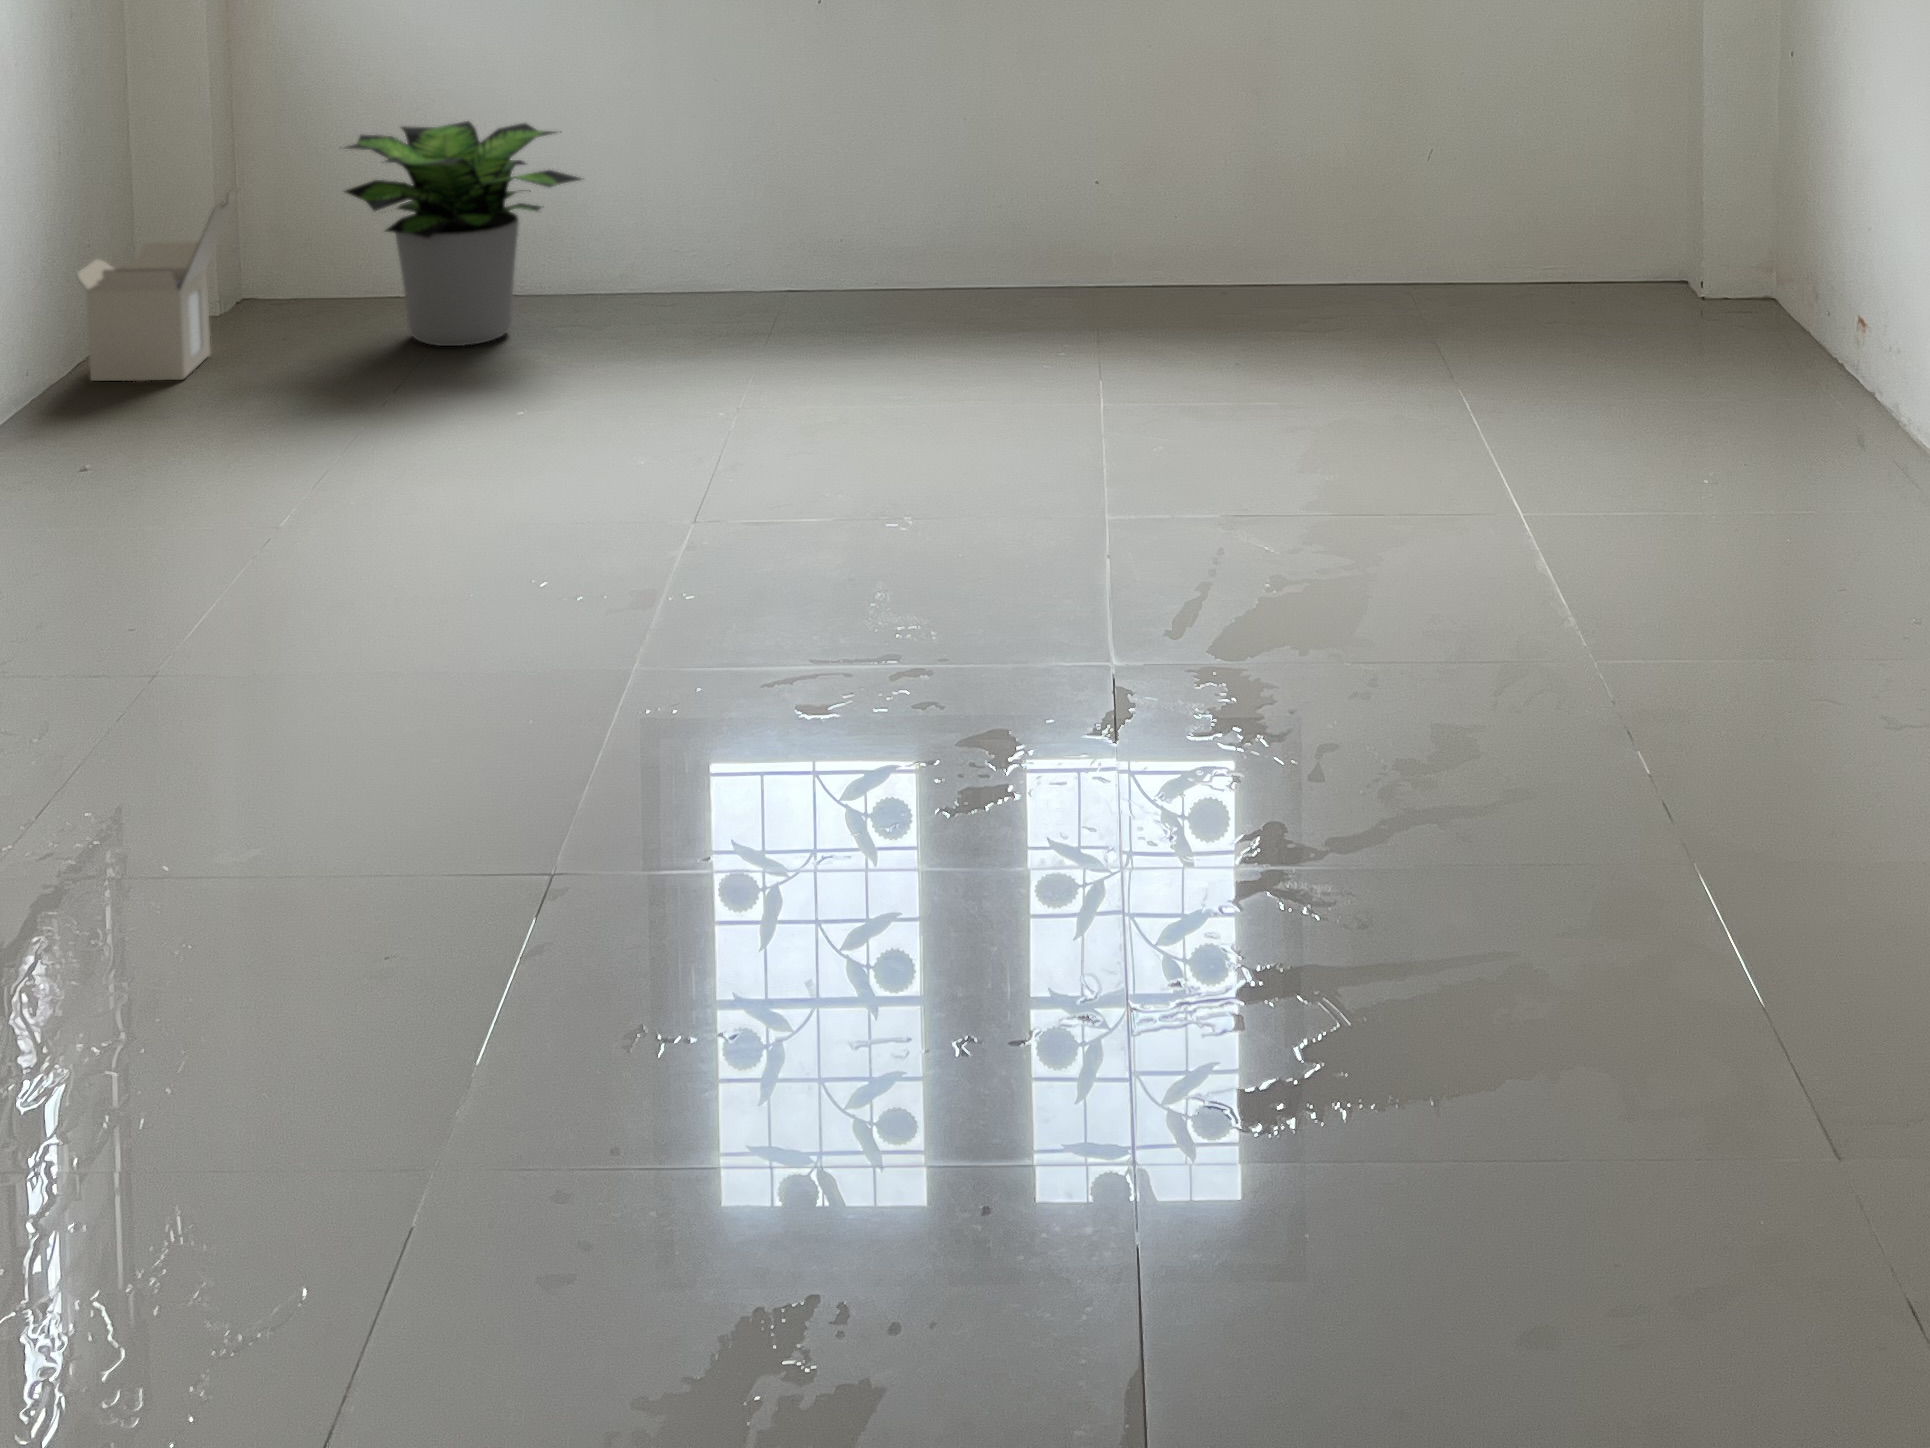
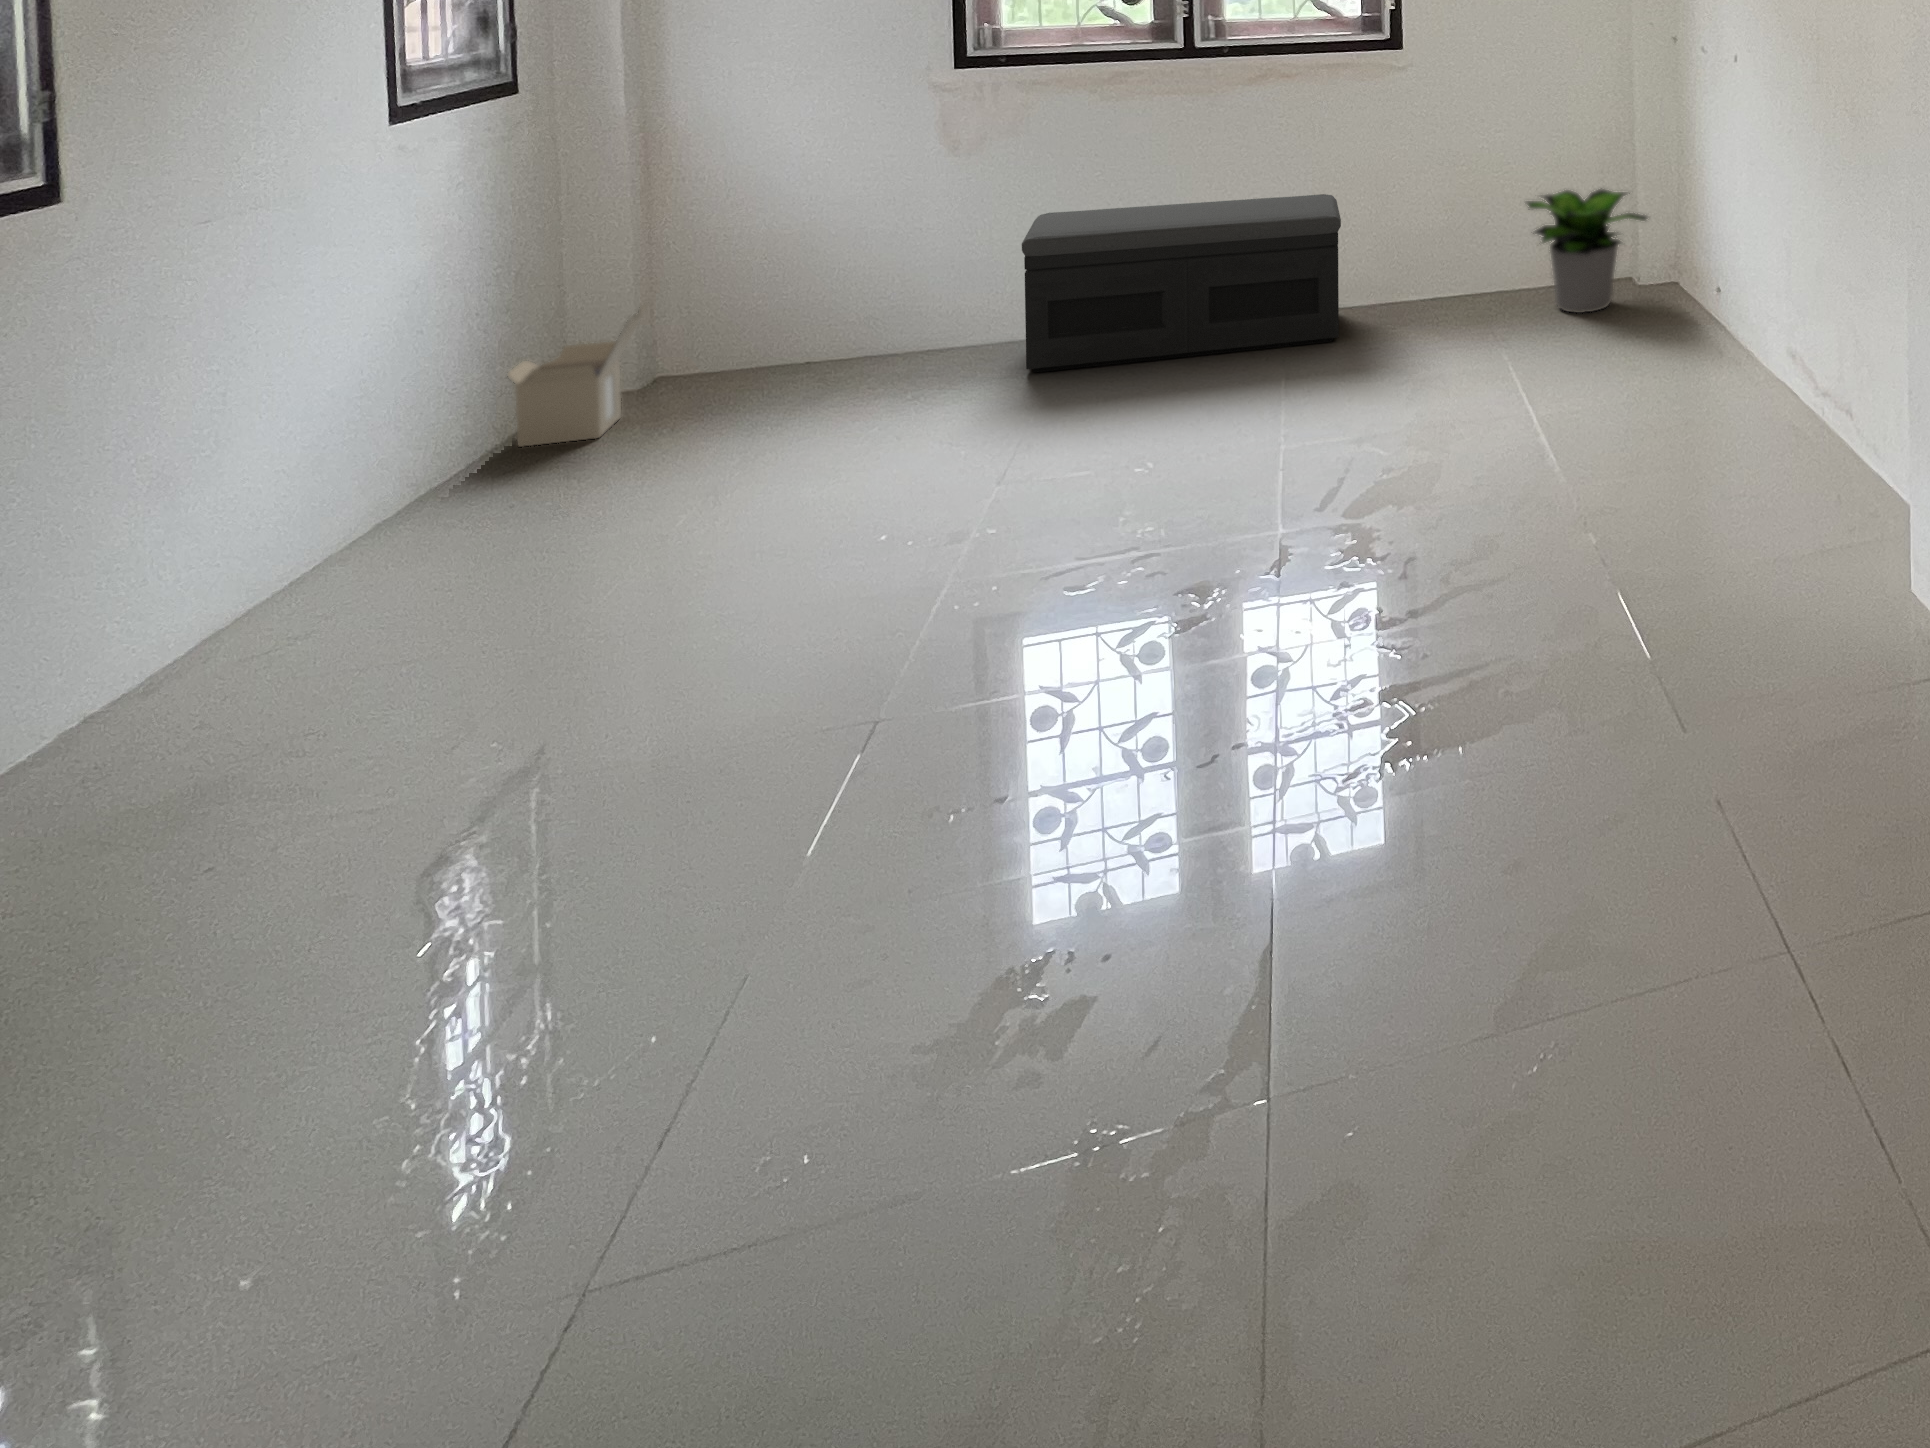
storage bench: none [717,91,1196,347] -> present [1022,194,1341,372]
potted plant: present [345,121,581,346] -> present [1527,188,1647,312]

